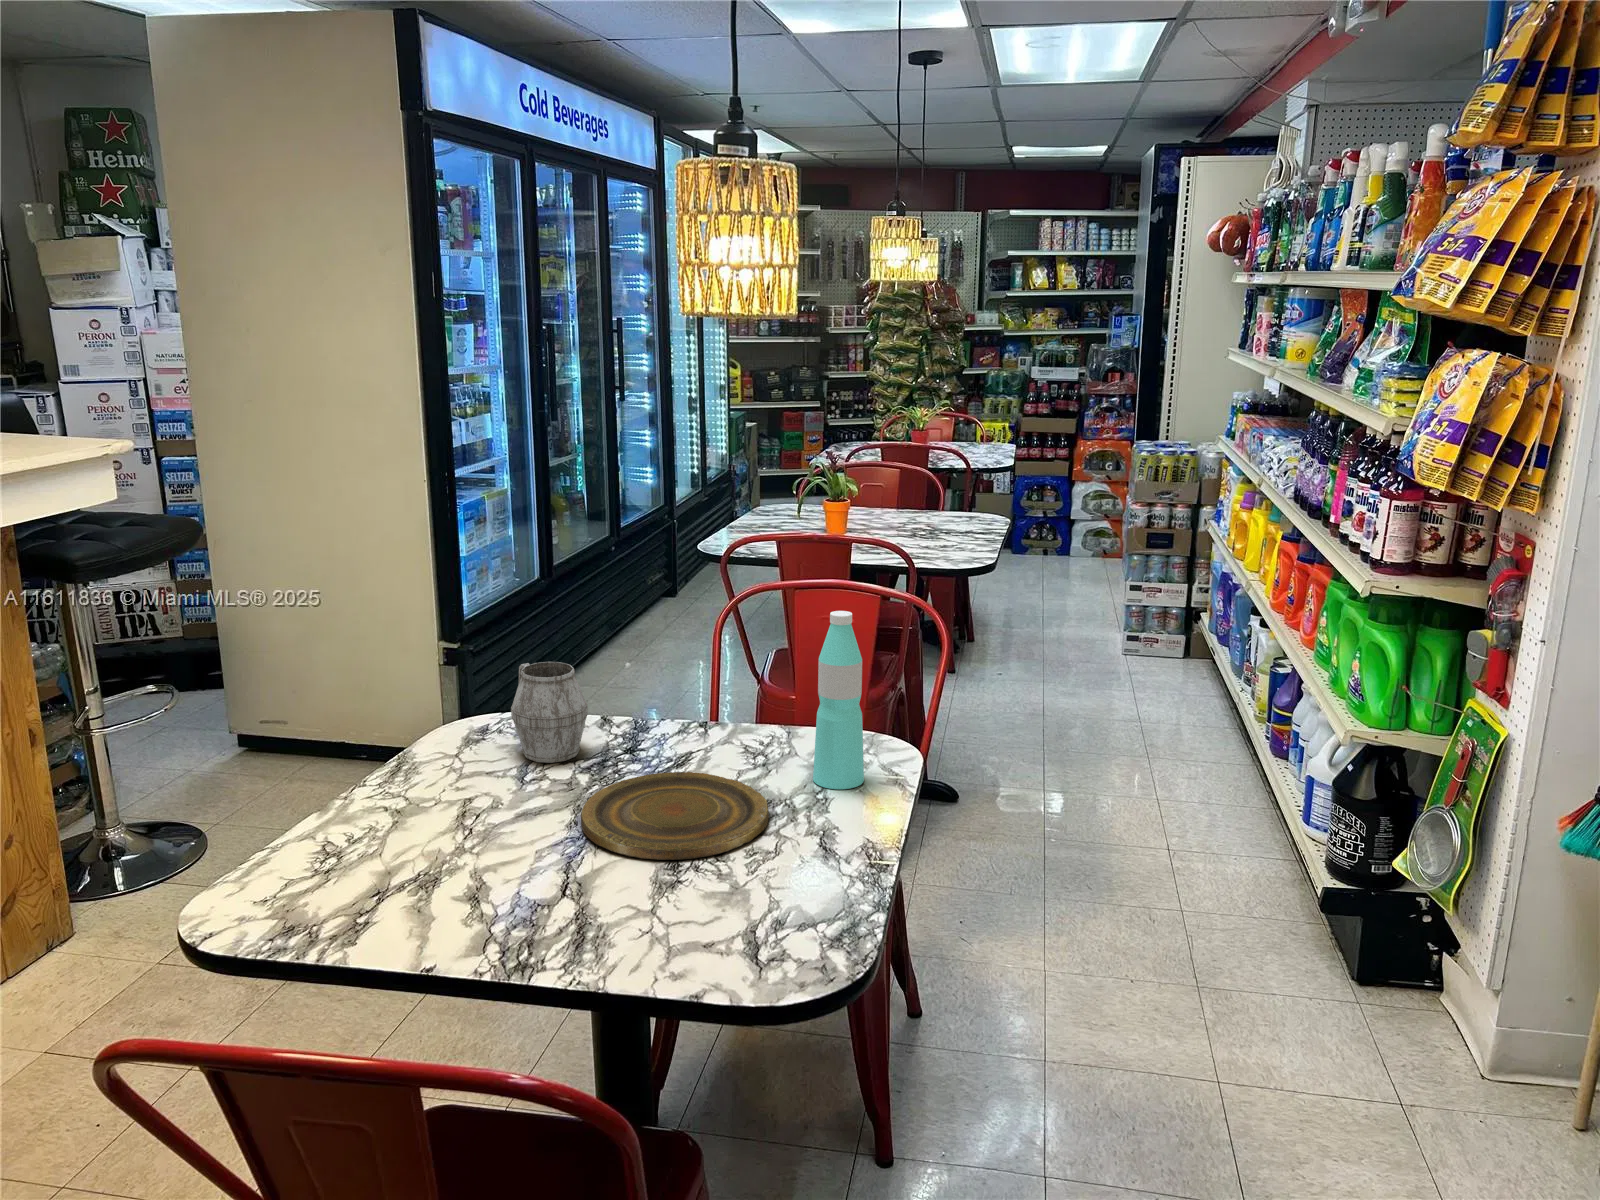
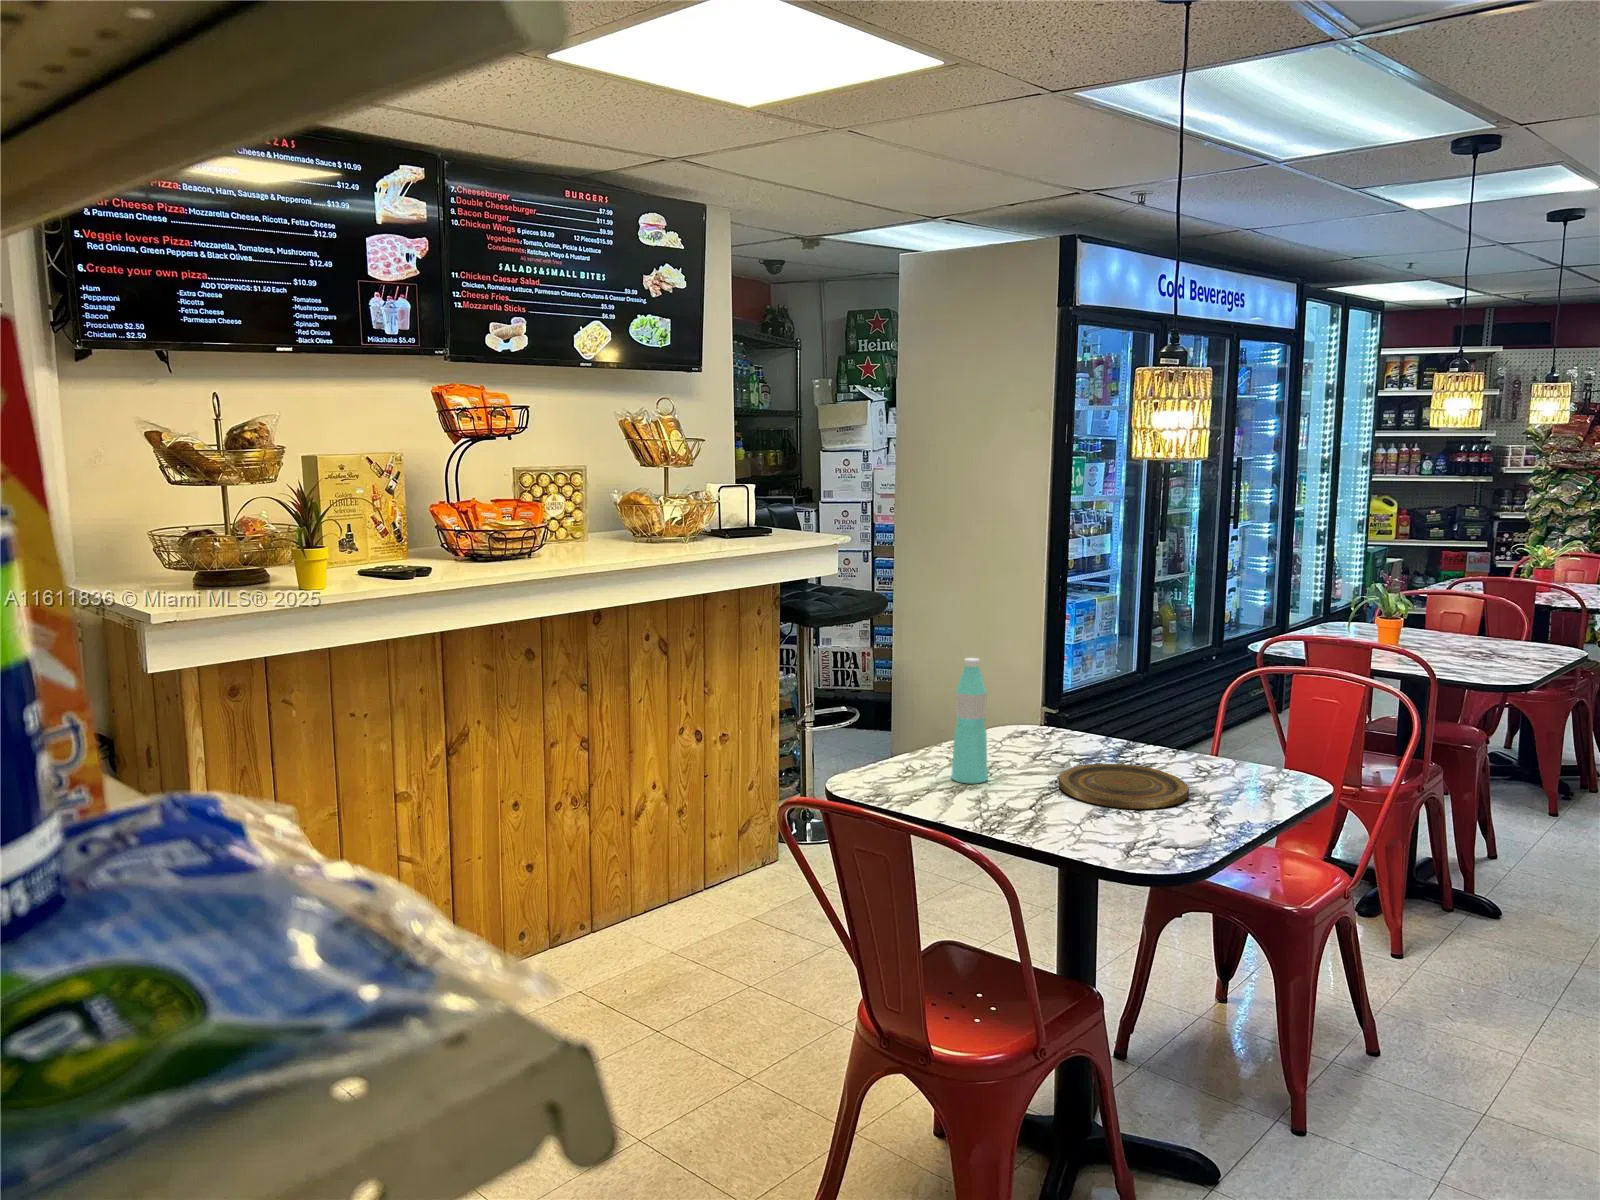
water bottle: present [813,611,864,789] -> present [952,658,988,783]
mug: present [511,662,588,763] -> none [1038,686,1089,753]

